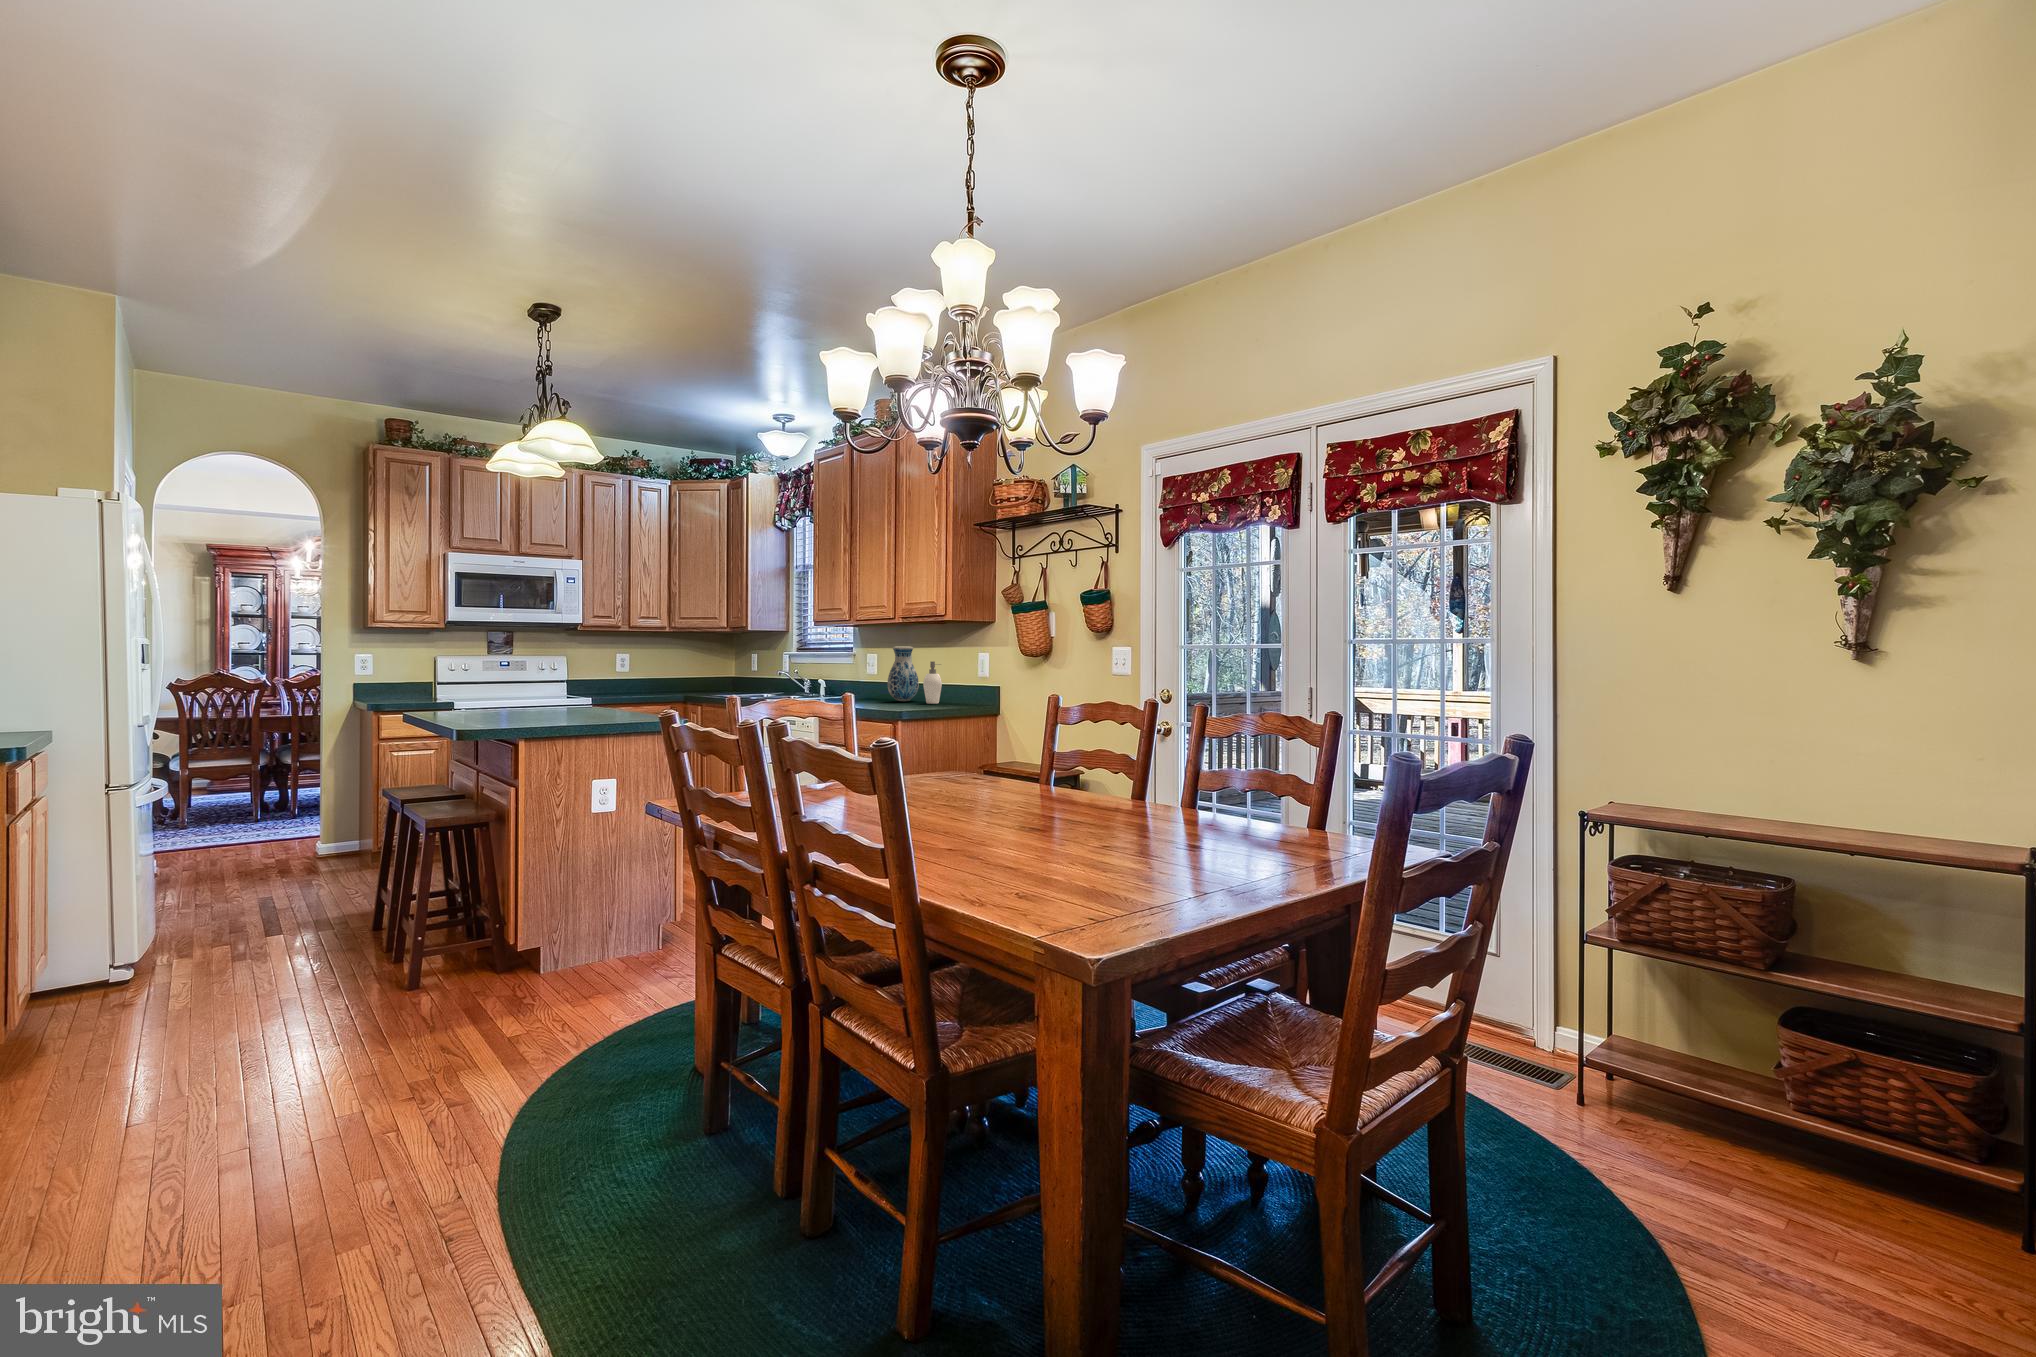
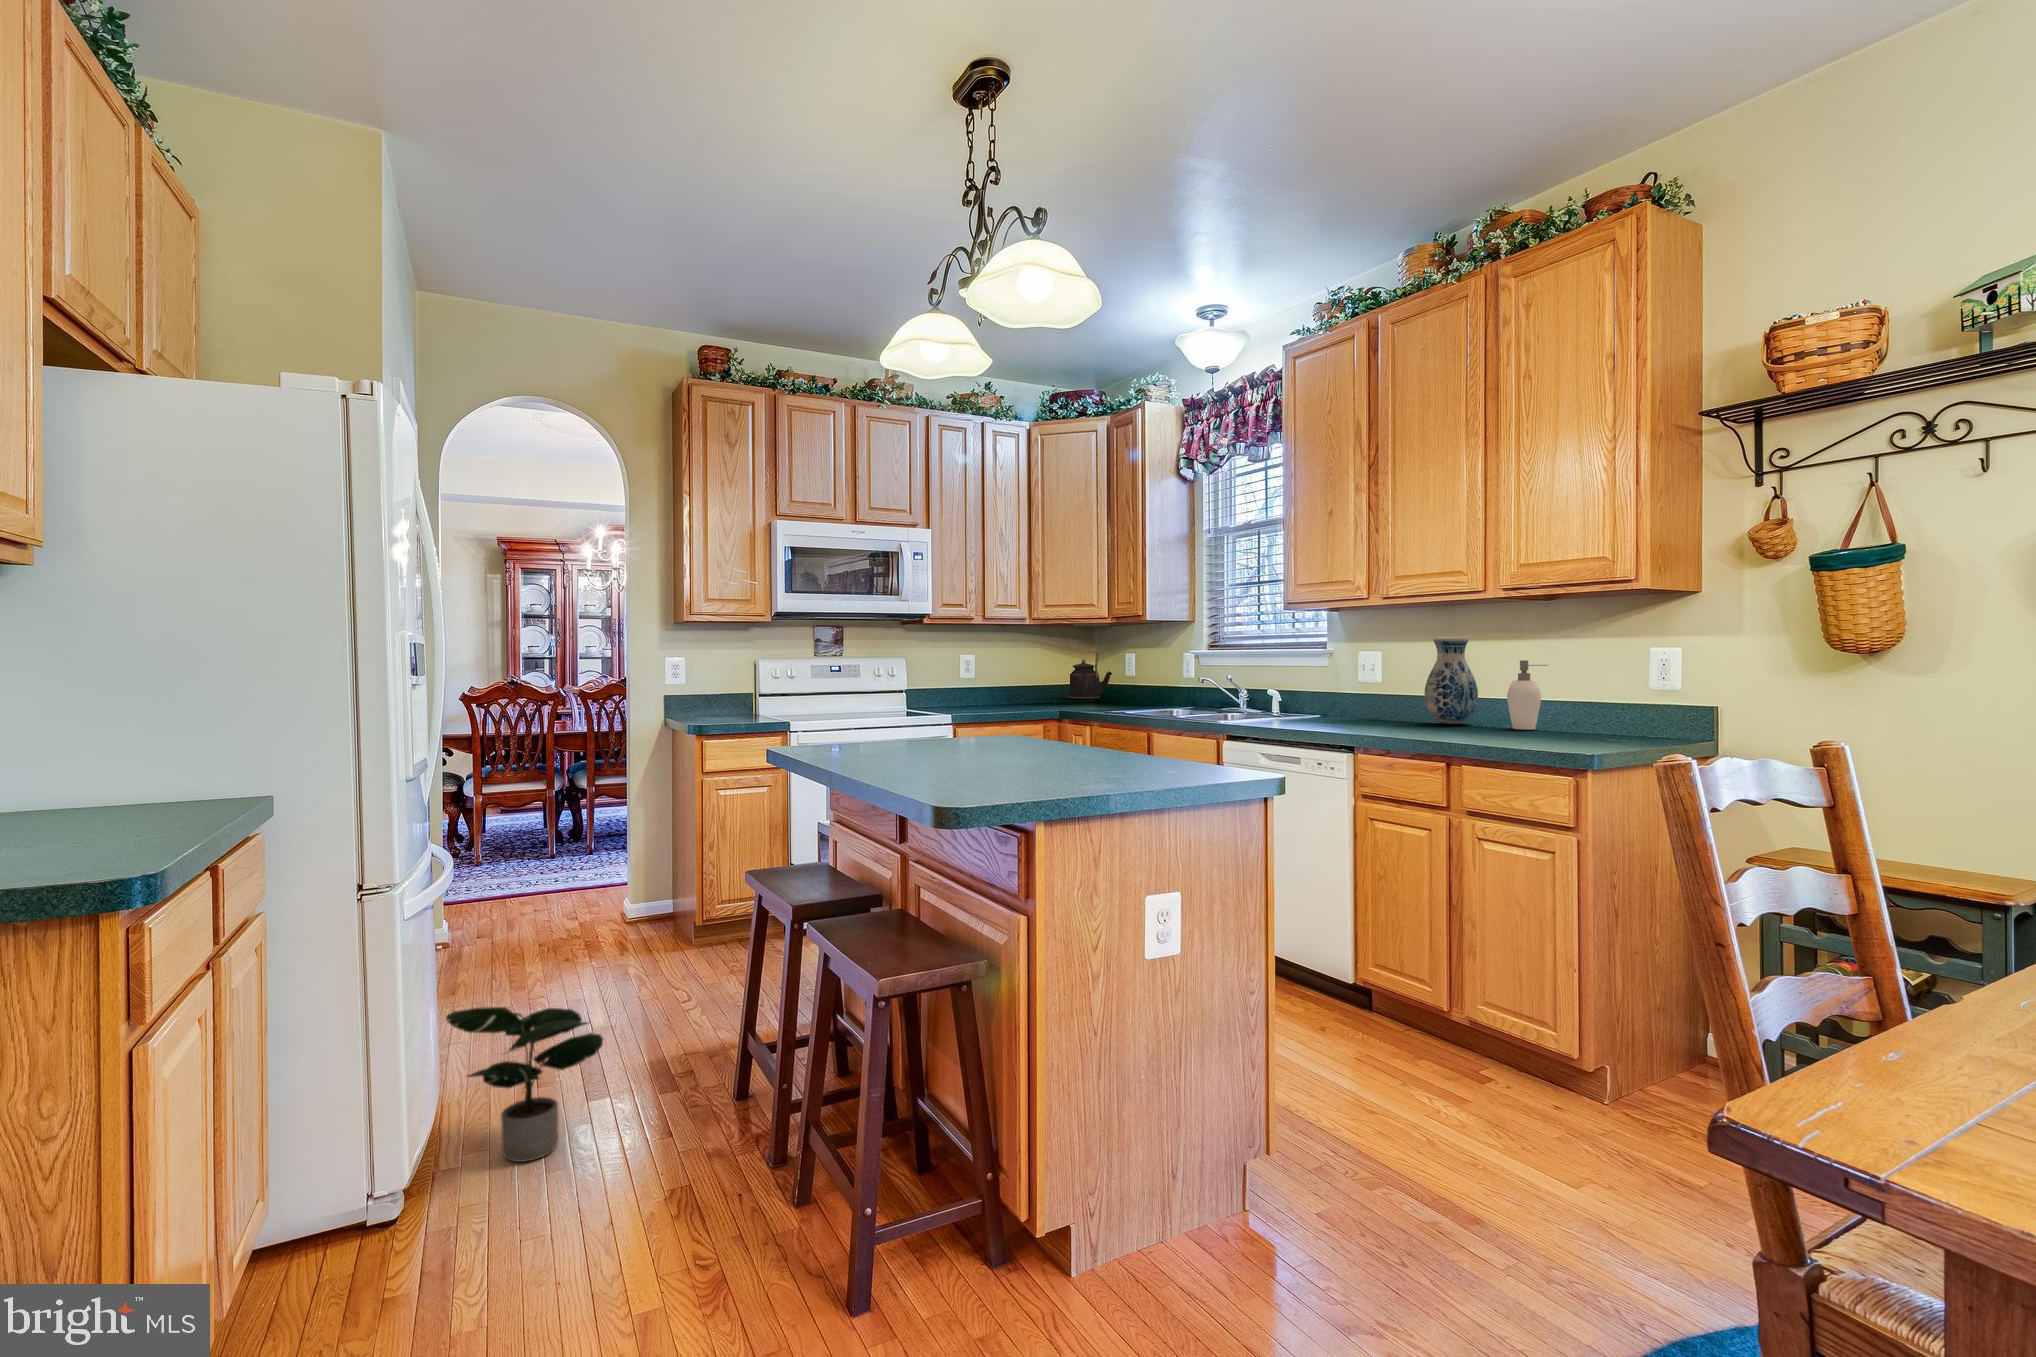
kettle: none [710,653,745,689] -> present [1067,651,1112,699]
potted plant: none [165,870,279,963] -> present [446,1007,603,1162]

